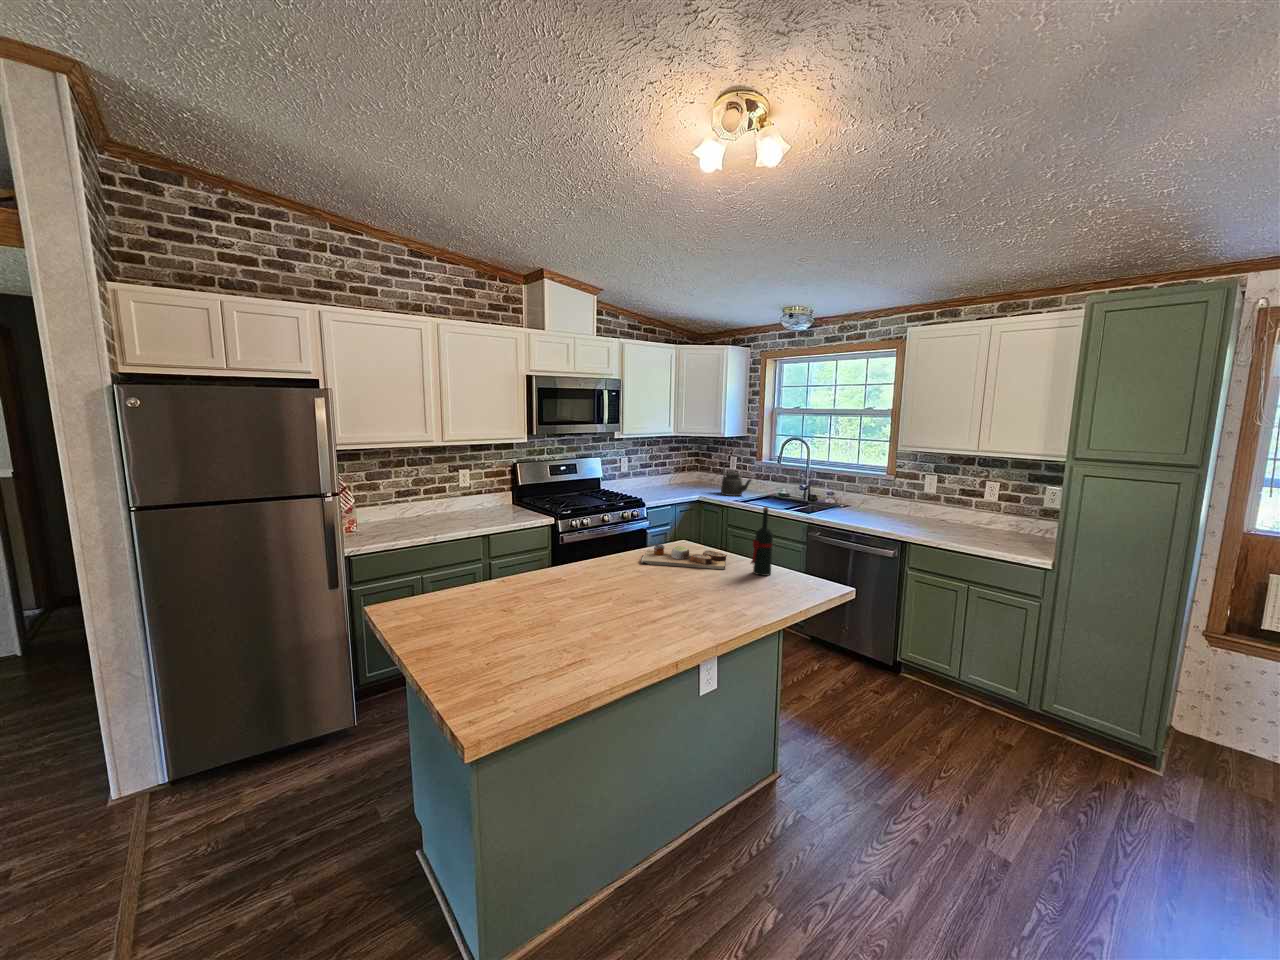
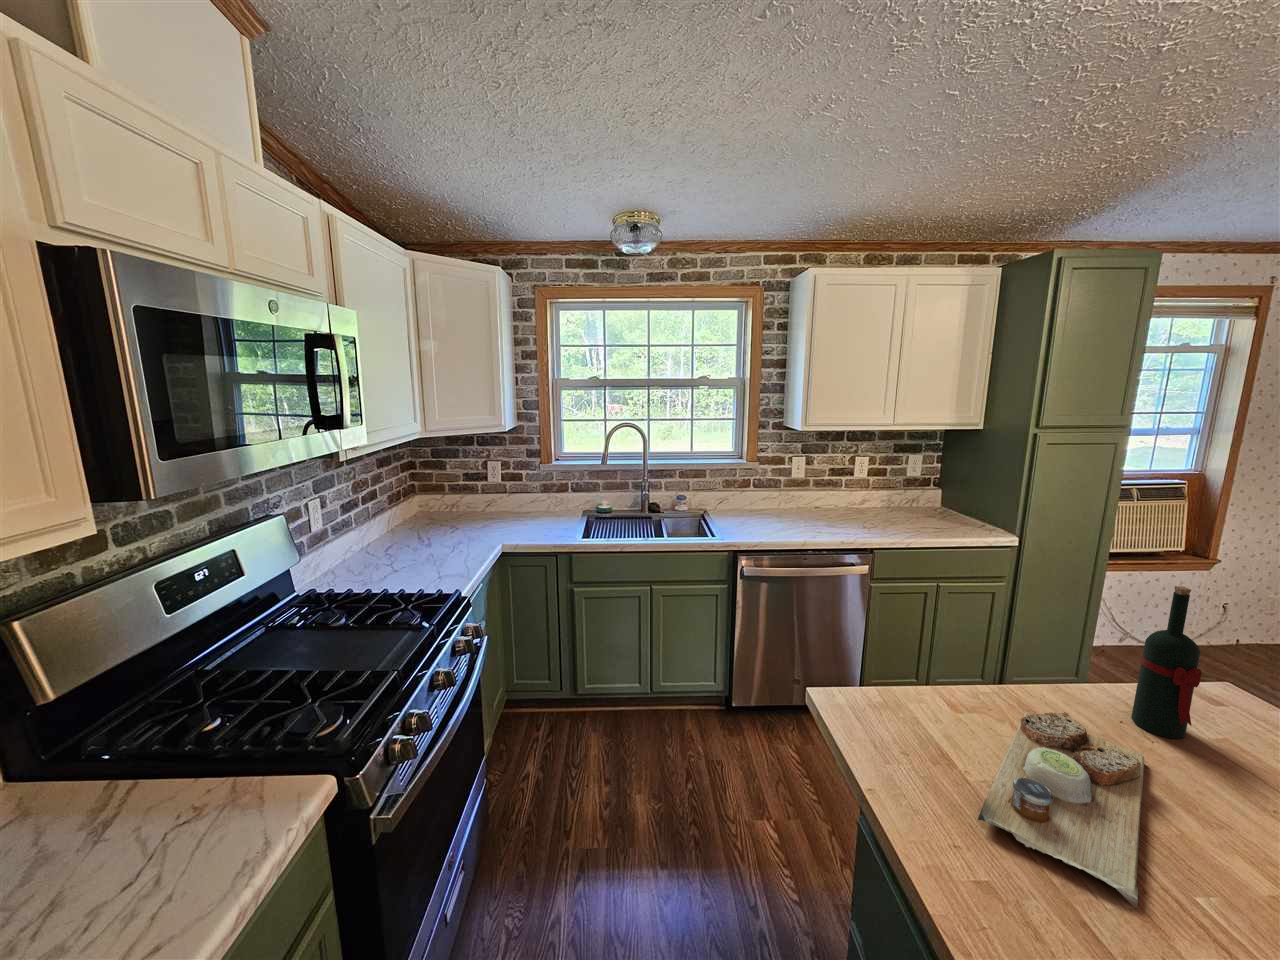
kettle: present [721,466,751,496] -> none [510,476,565,531]

